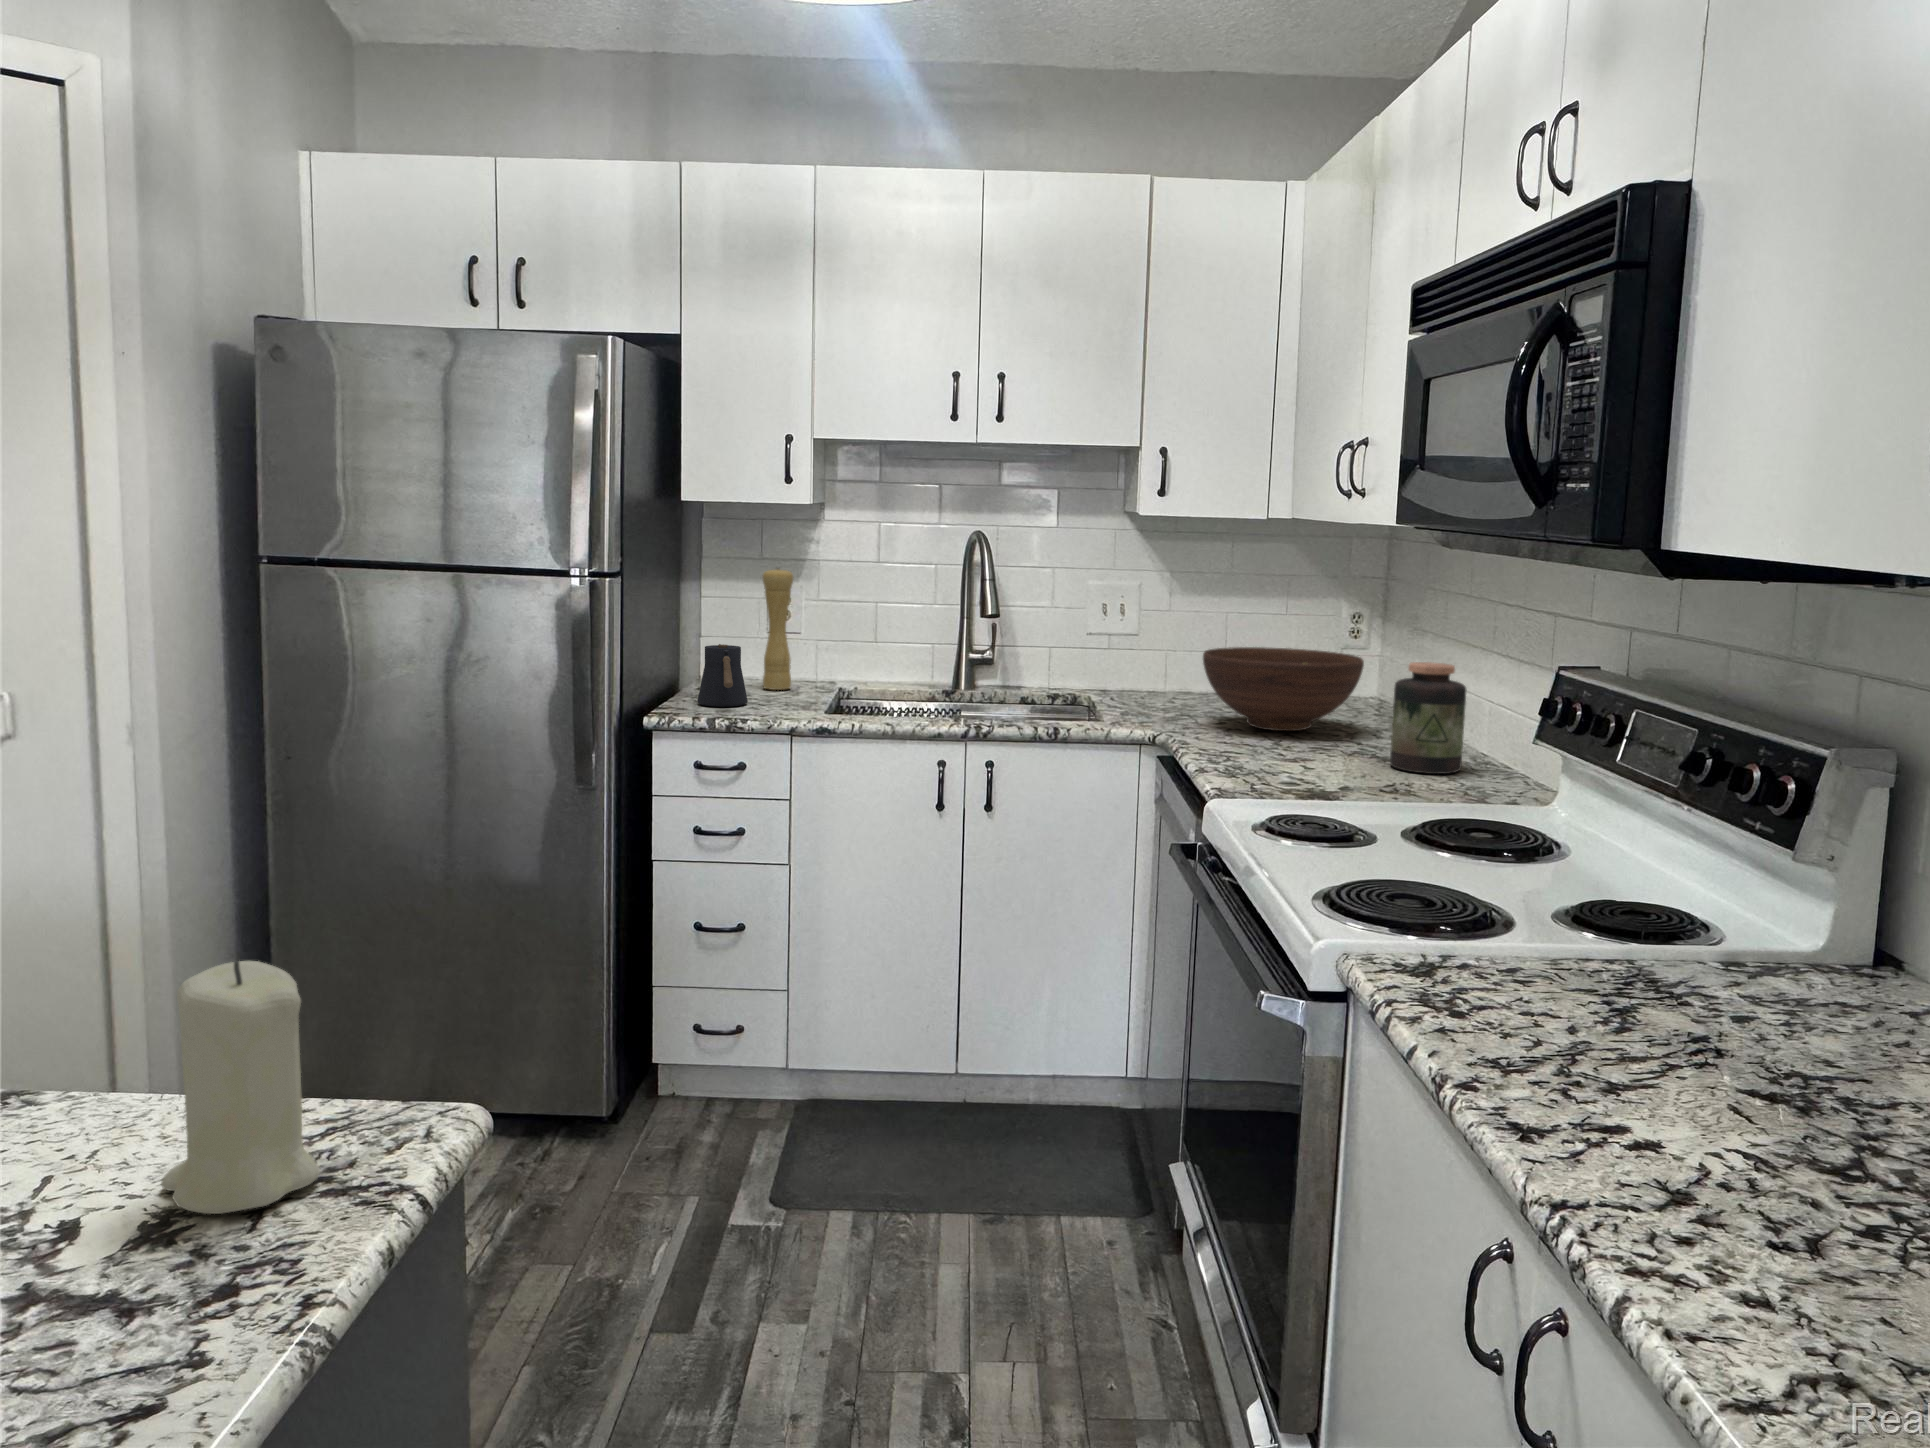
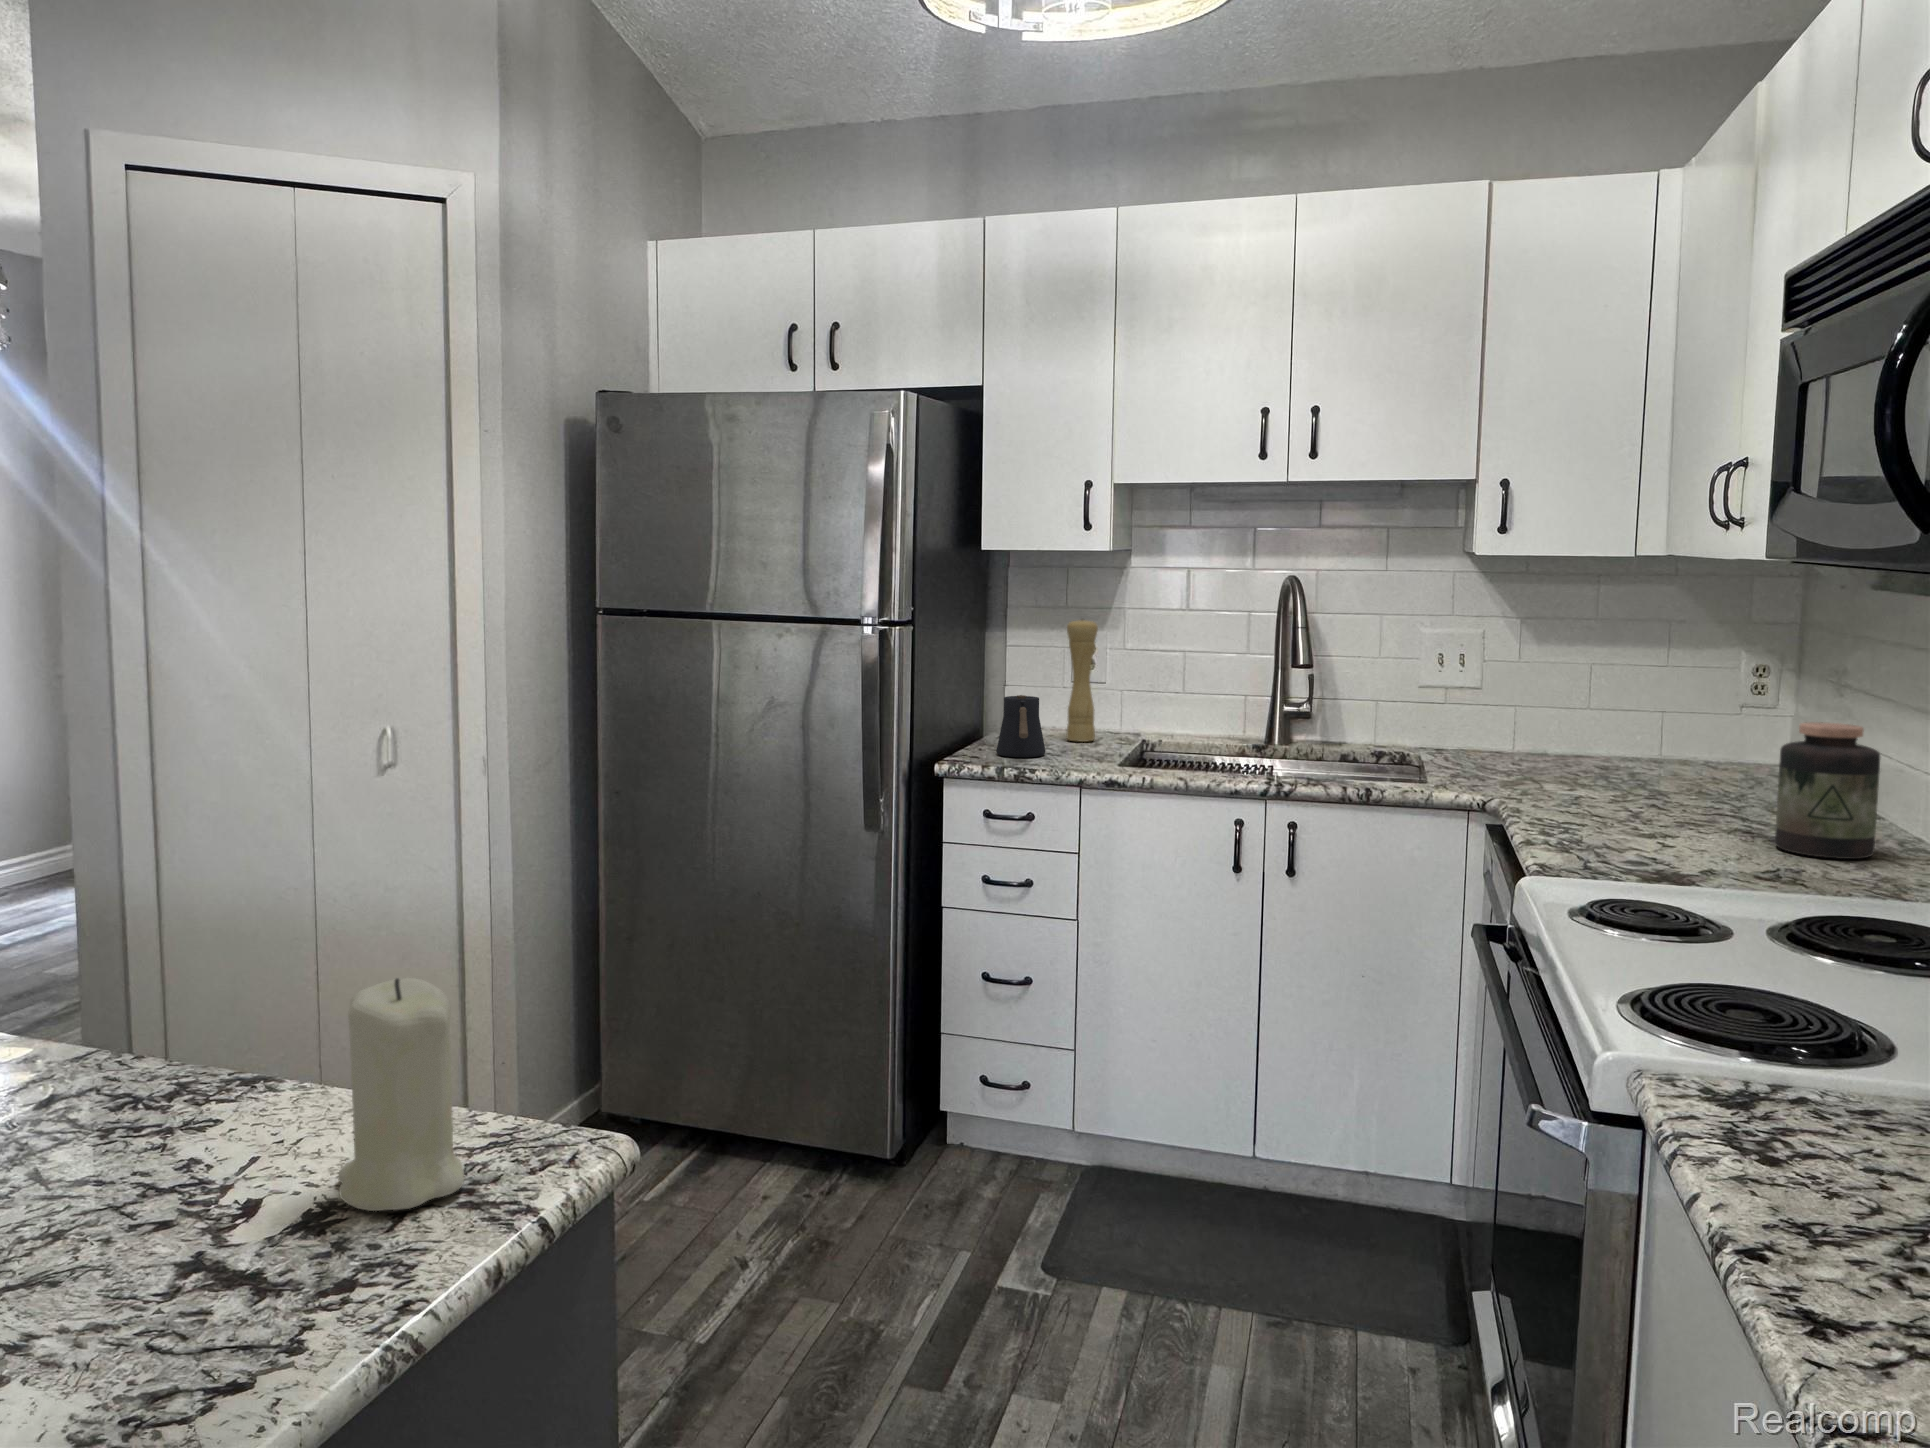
fruit bowl: present [1203,647,1364,731] -> none [1544,703,1751,801]

